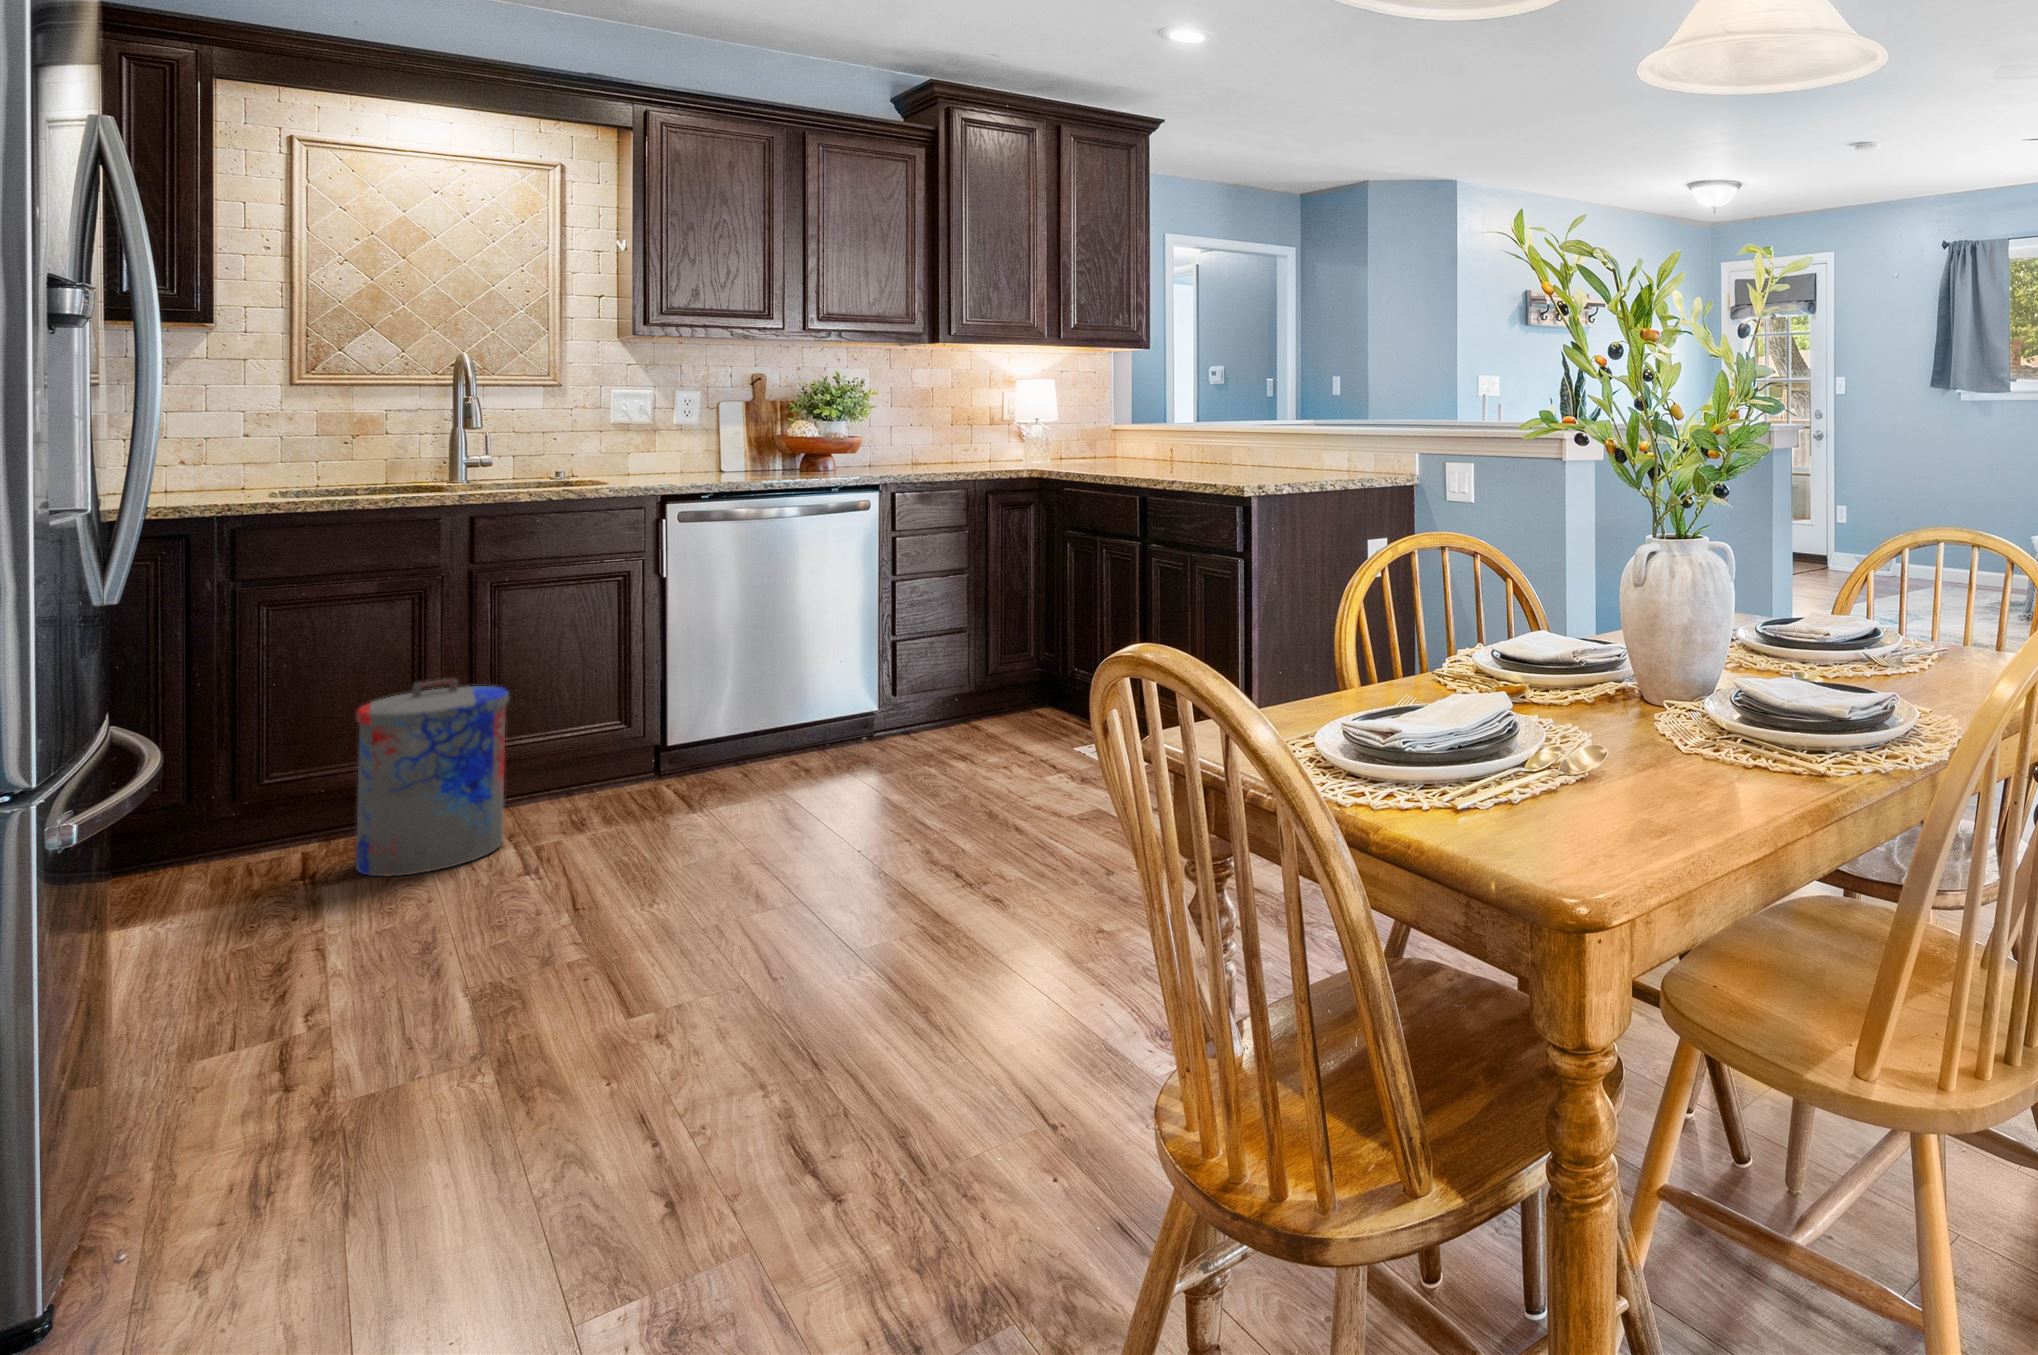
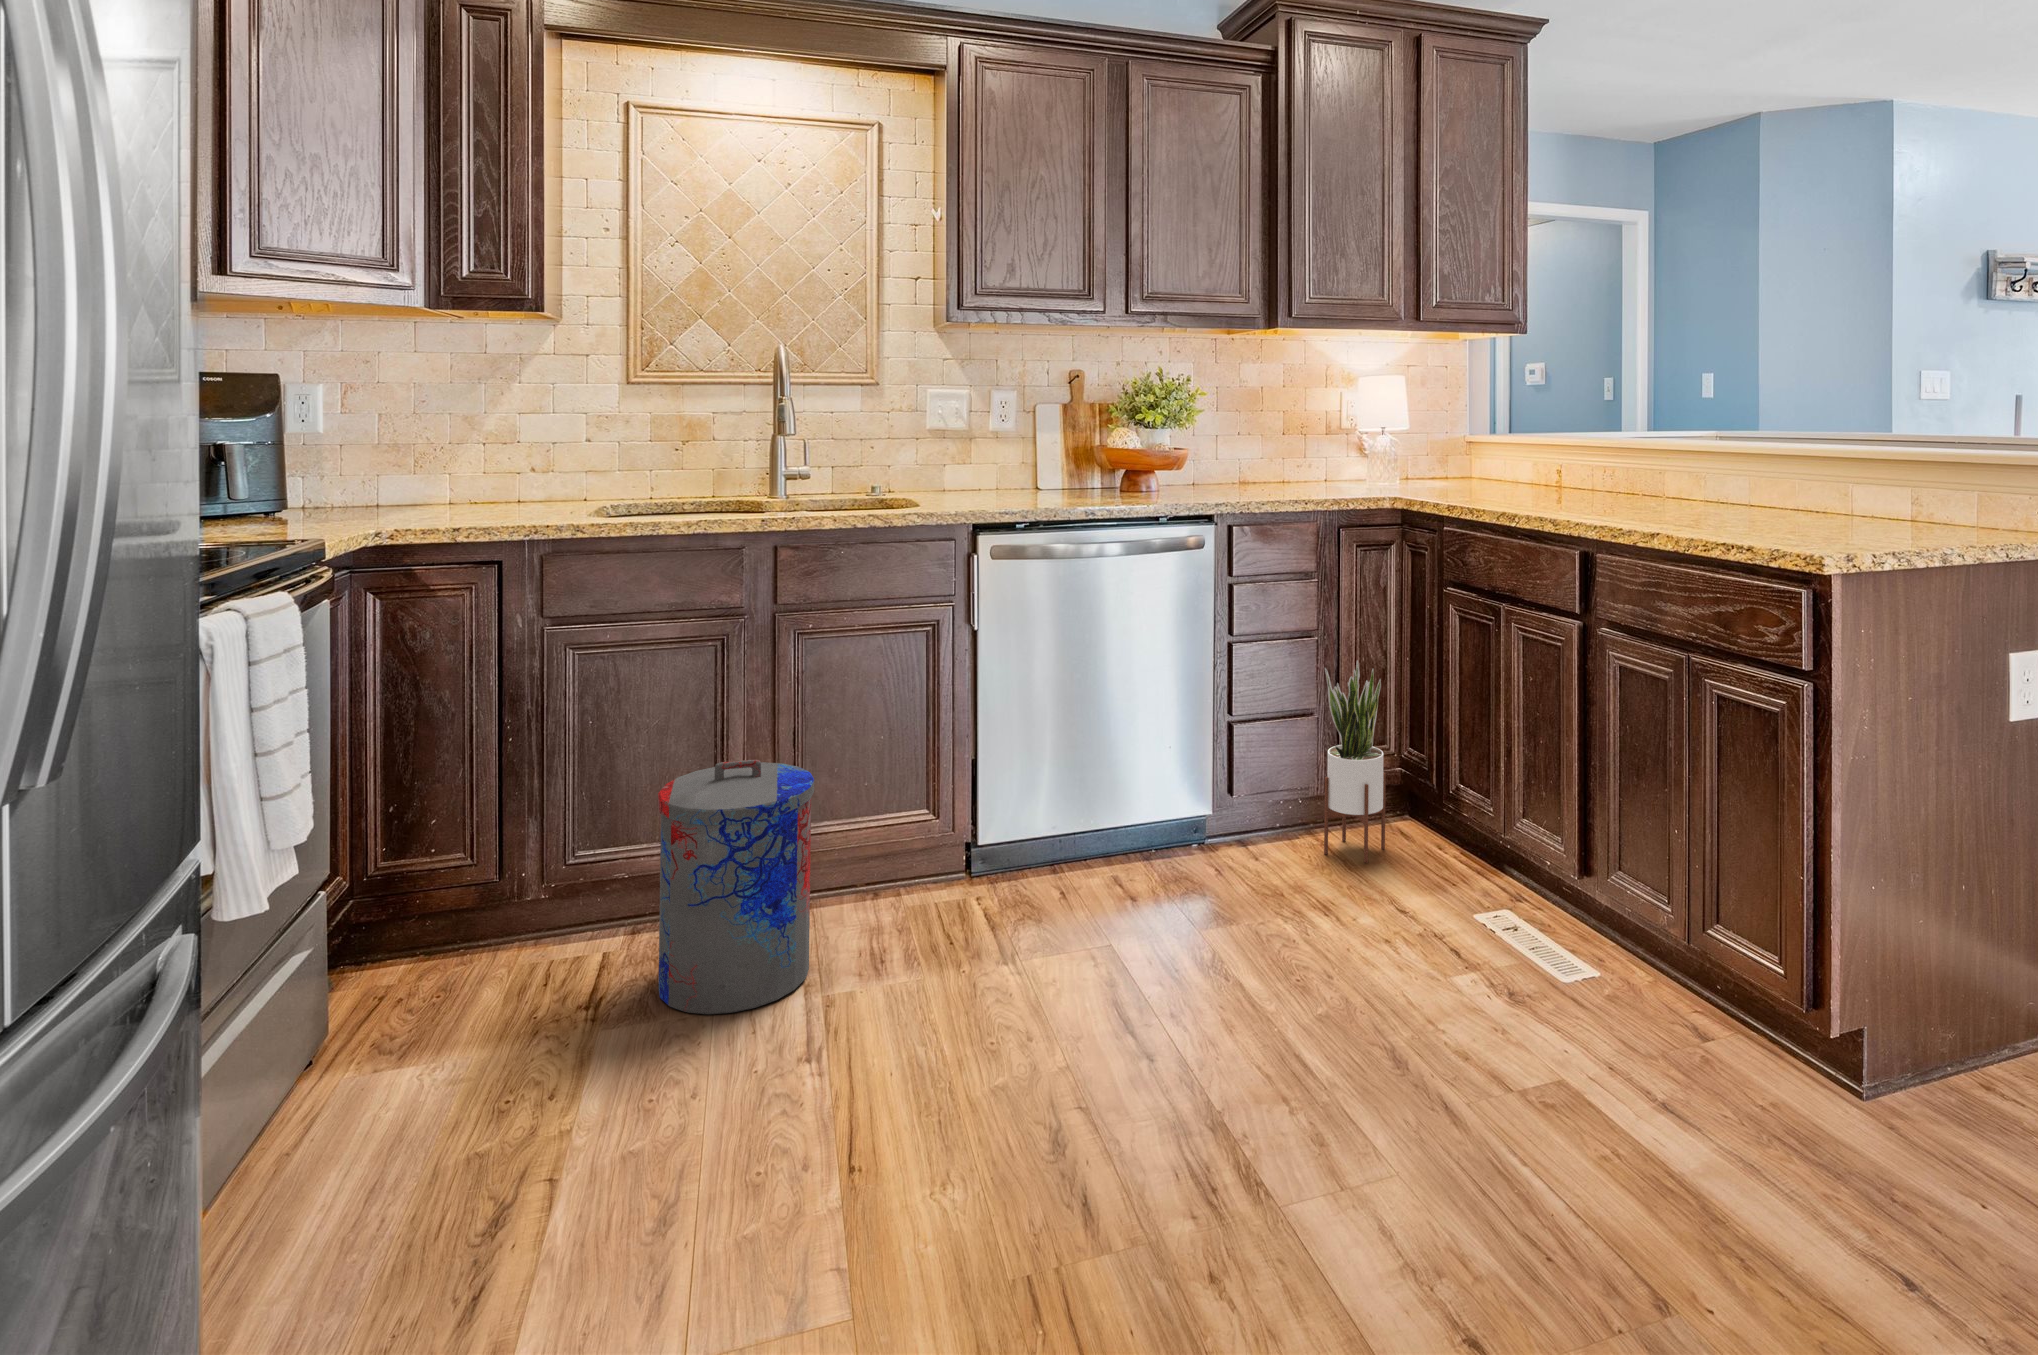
potted plant: none [968,587,1020,735] -> present [1324,660,1386,863]

